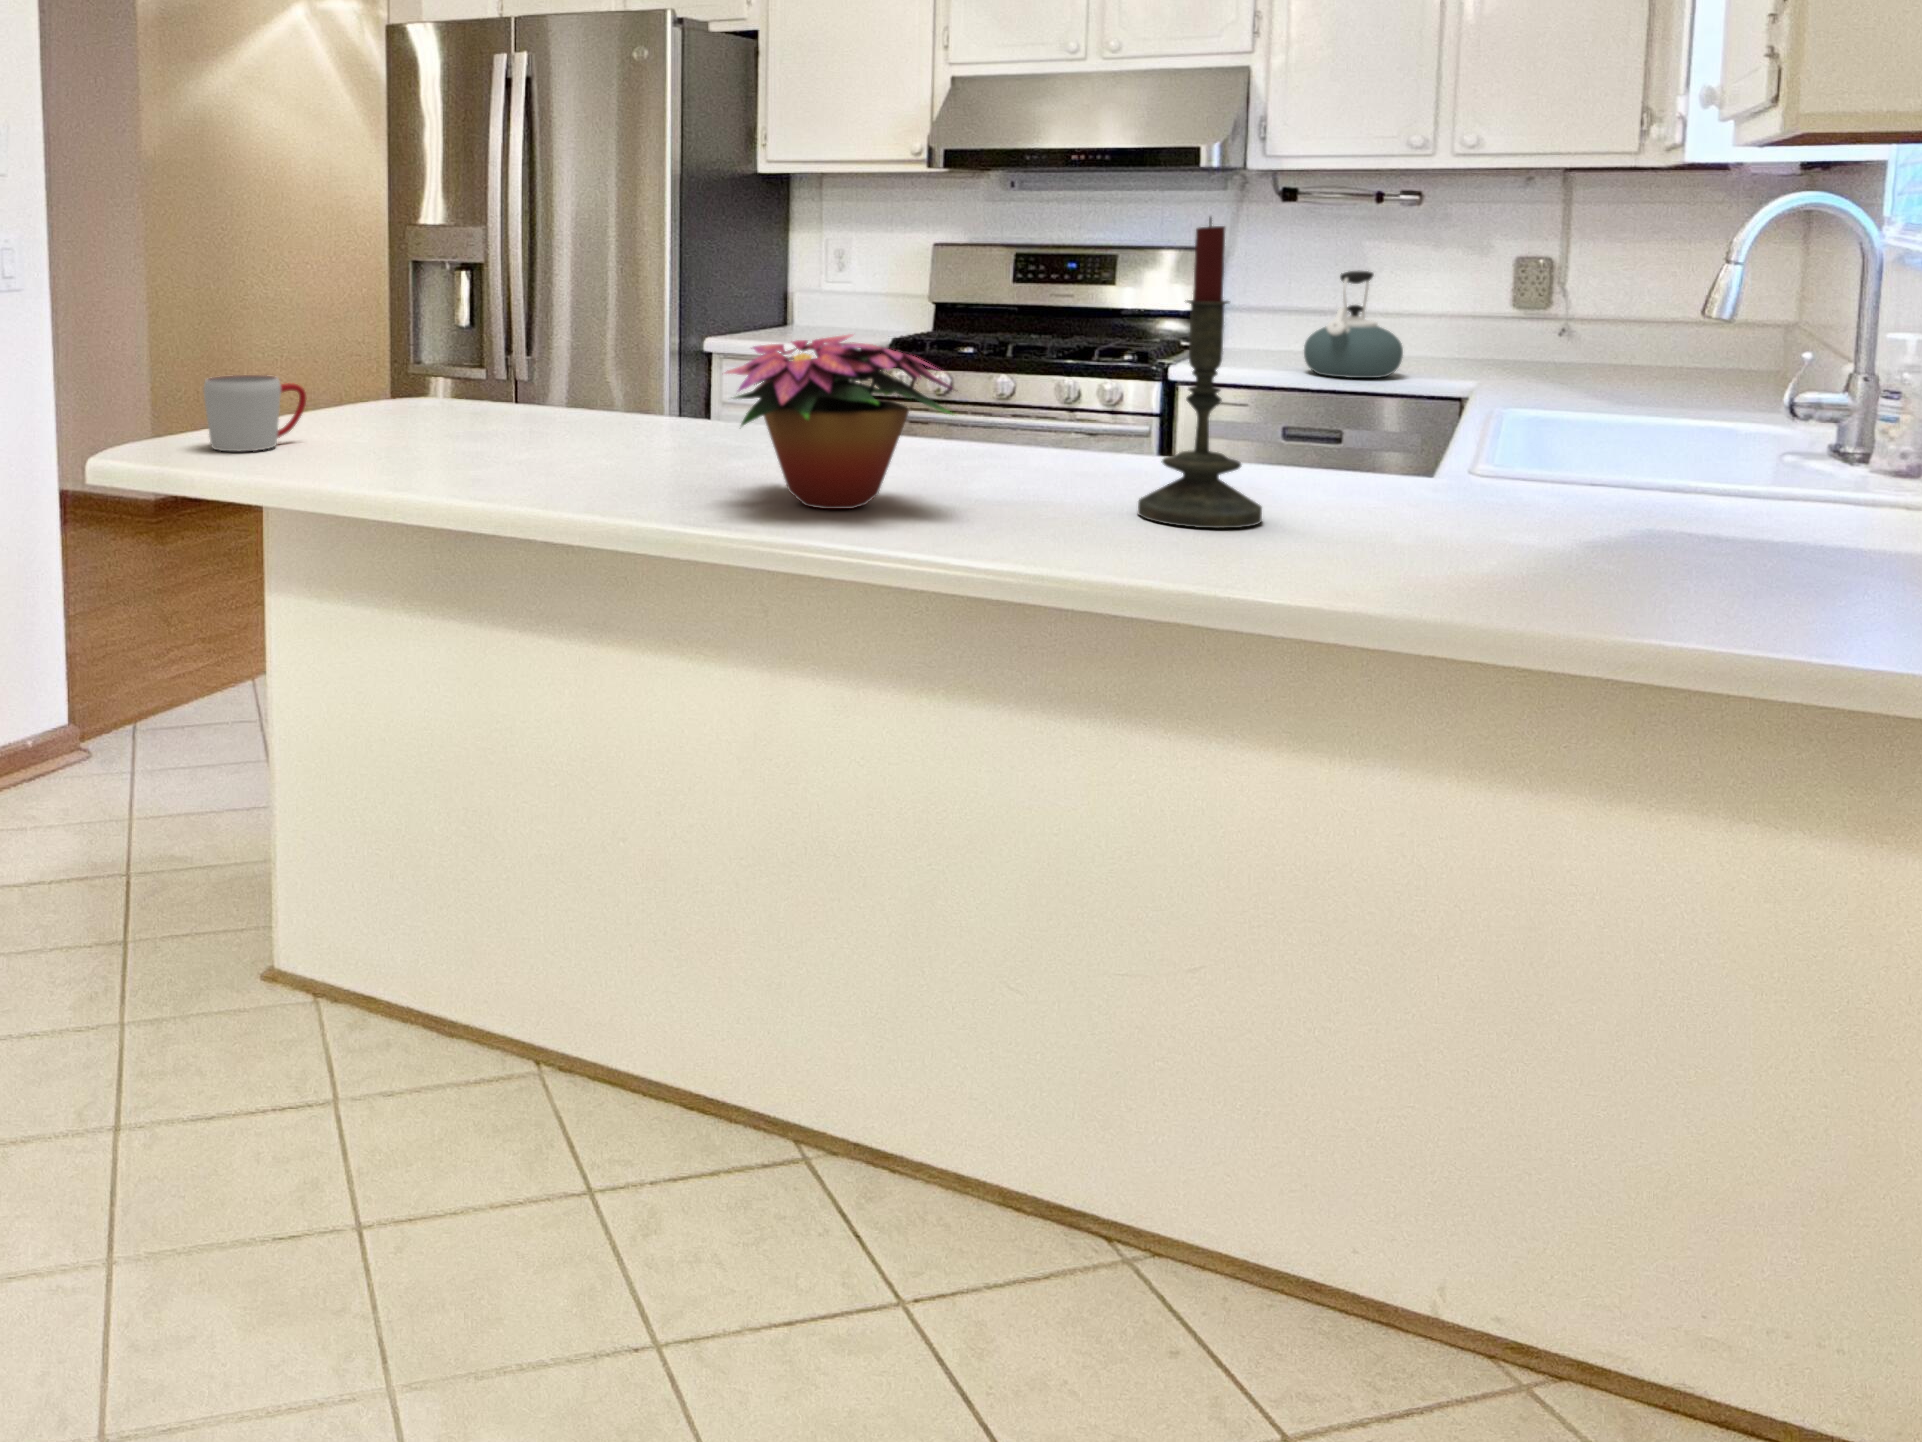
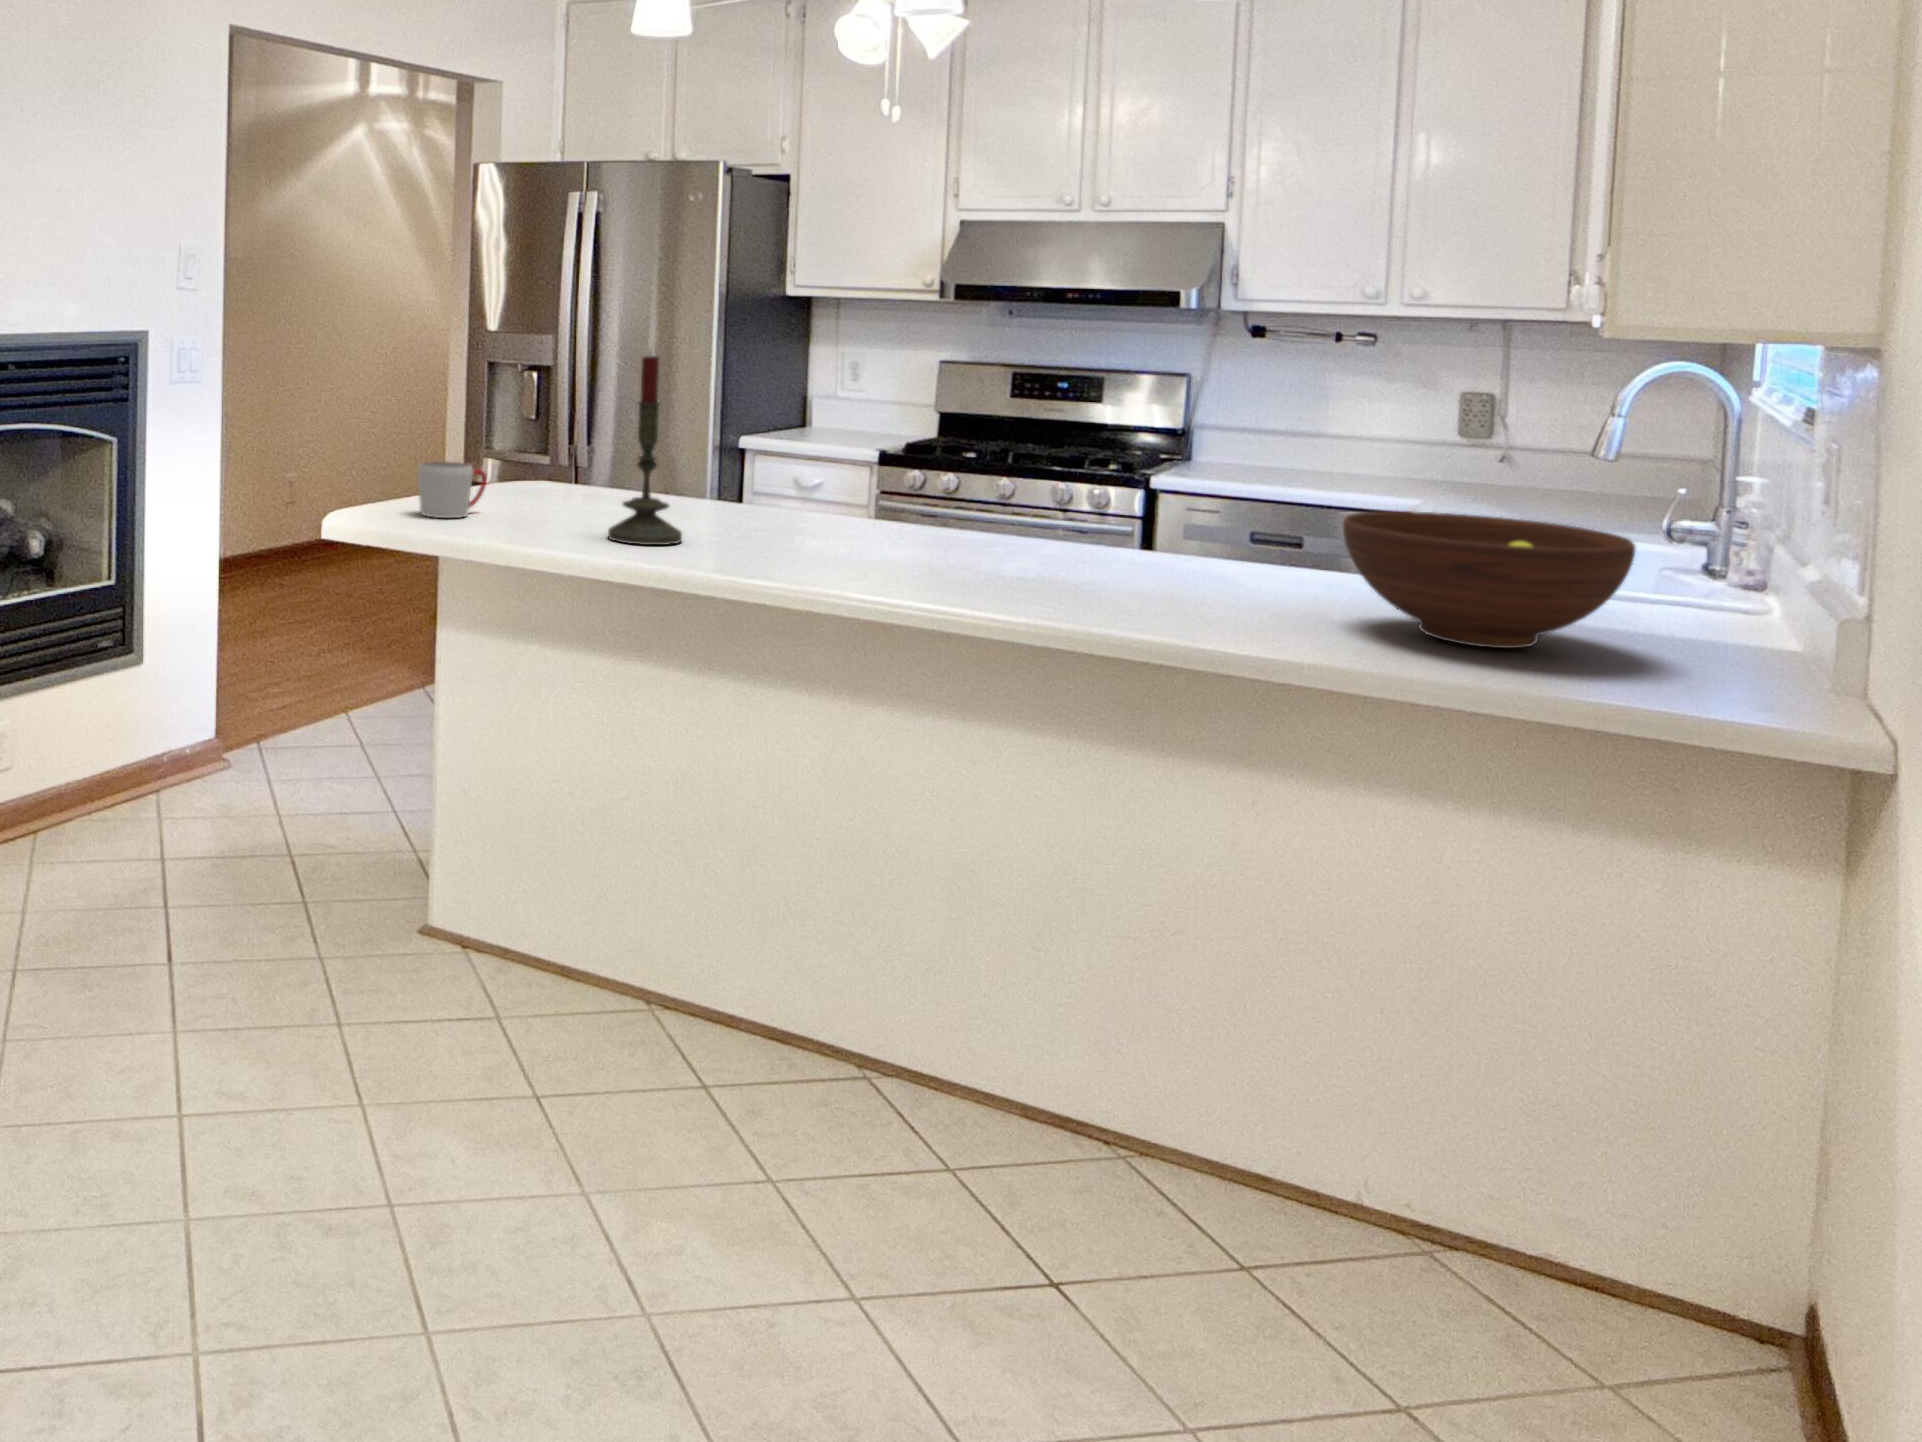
candle: present [1138,217,1262,528] -> present [608,356,682,545]
kettle: present [1304,271,1403,378] -> none [1269,402,1357,494]
flower arrangement: present [726,335,954,509] -> none [817,450,1004,577]
fruit bowl: none [1433,391,1856,583] -> present [1343,511,1635,648]

